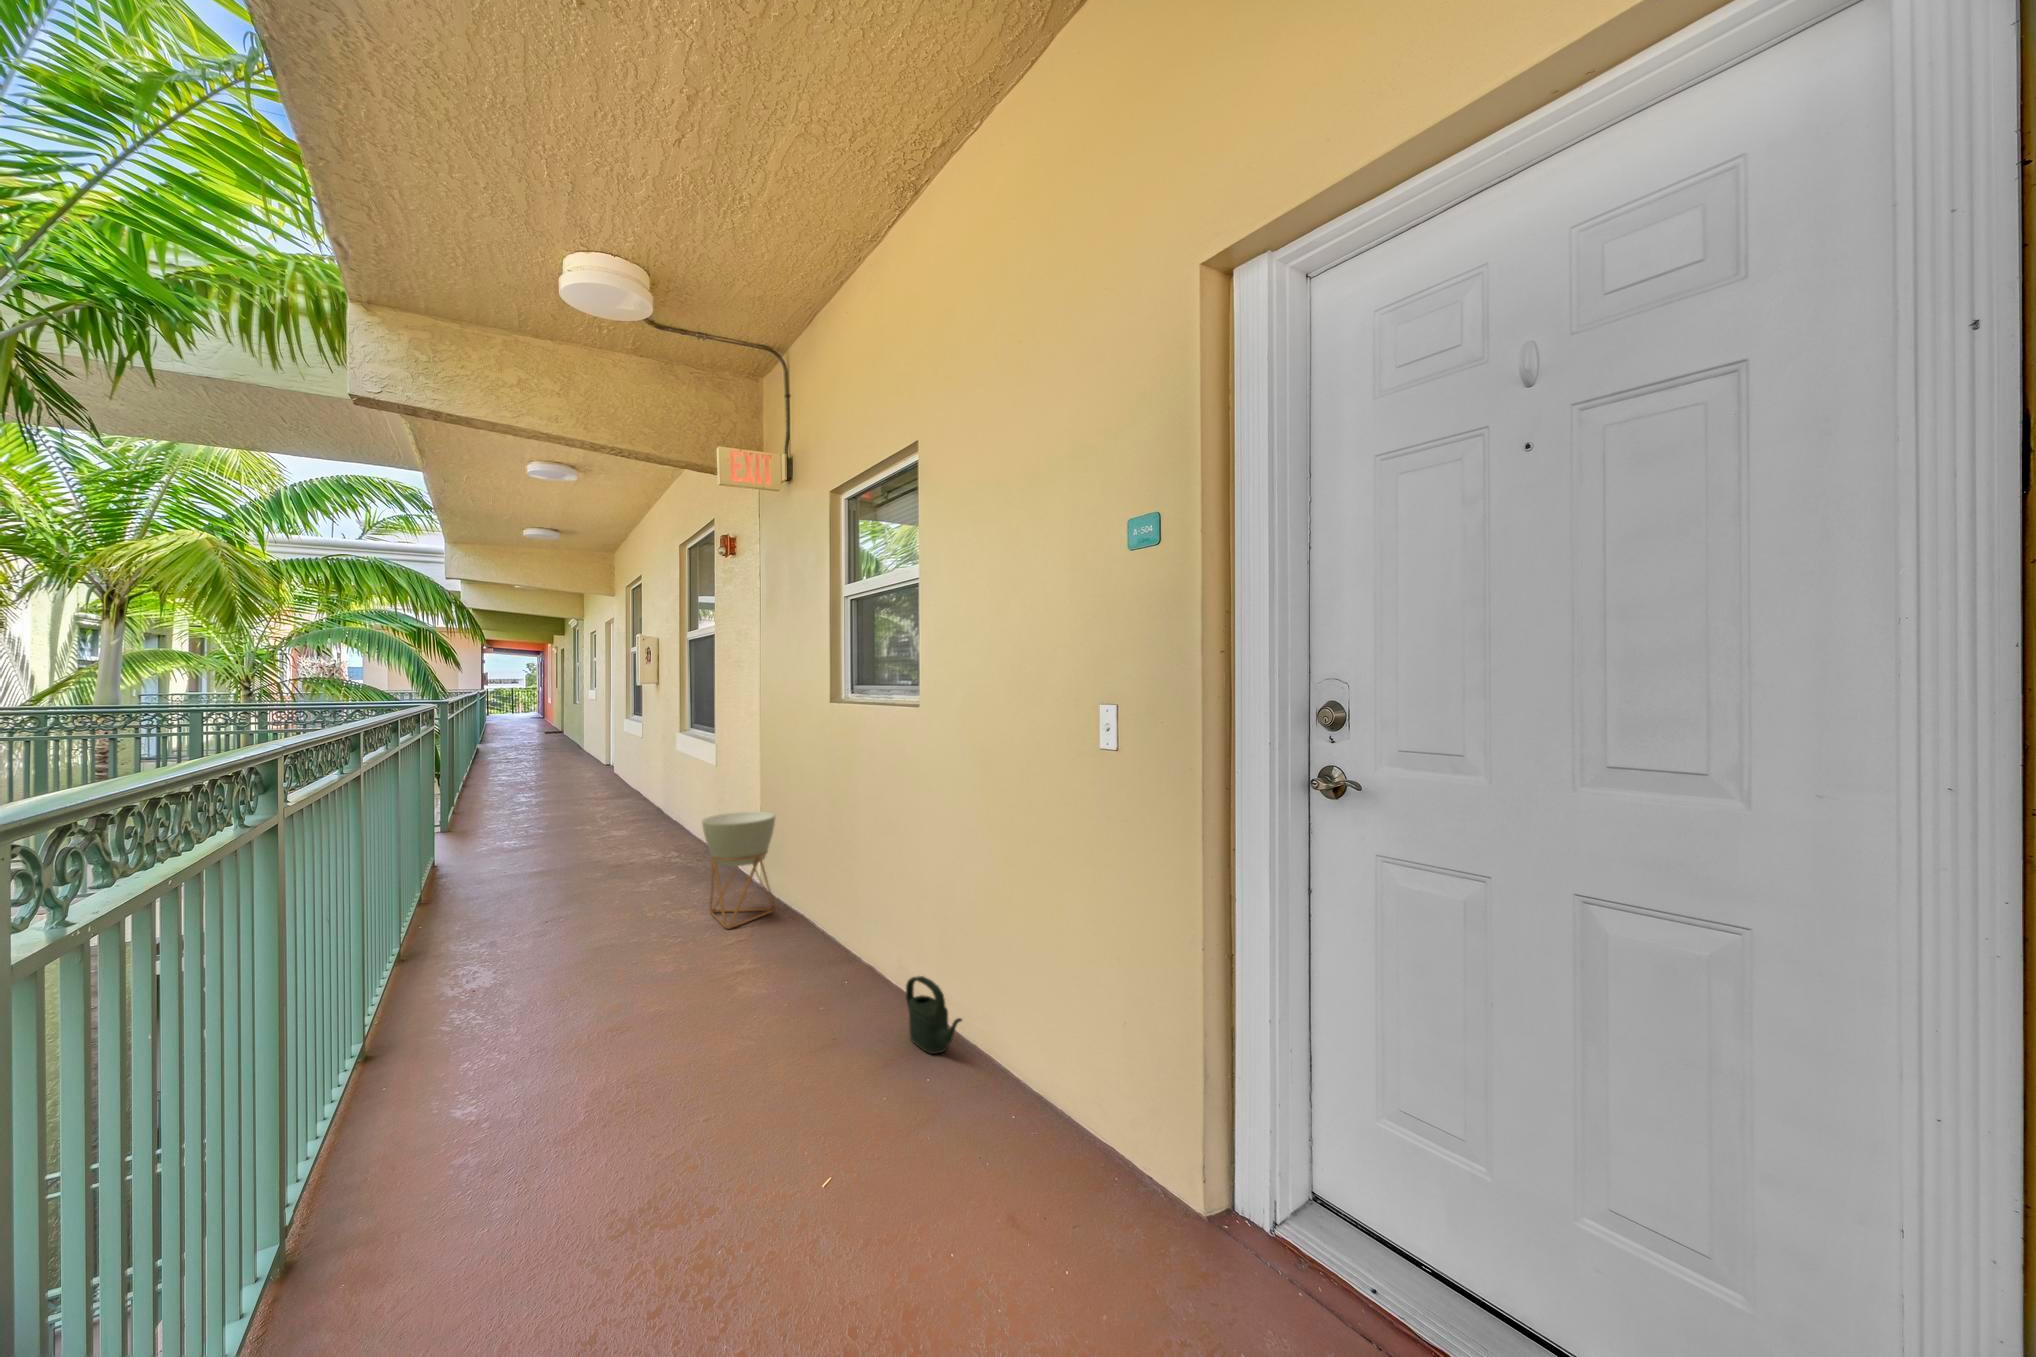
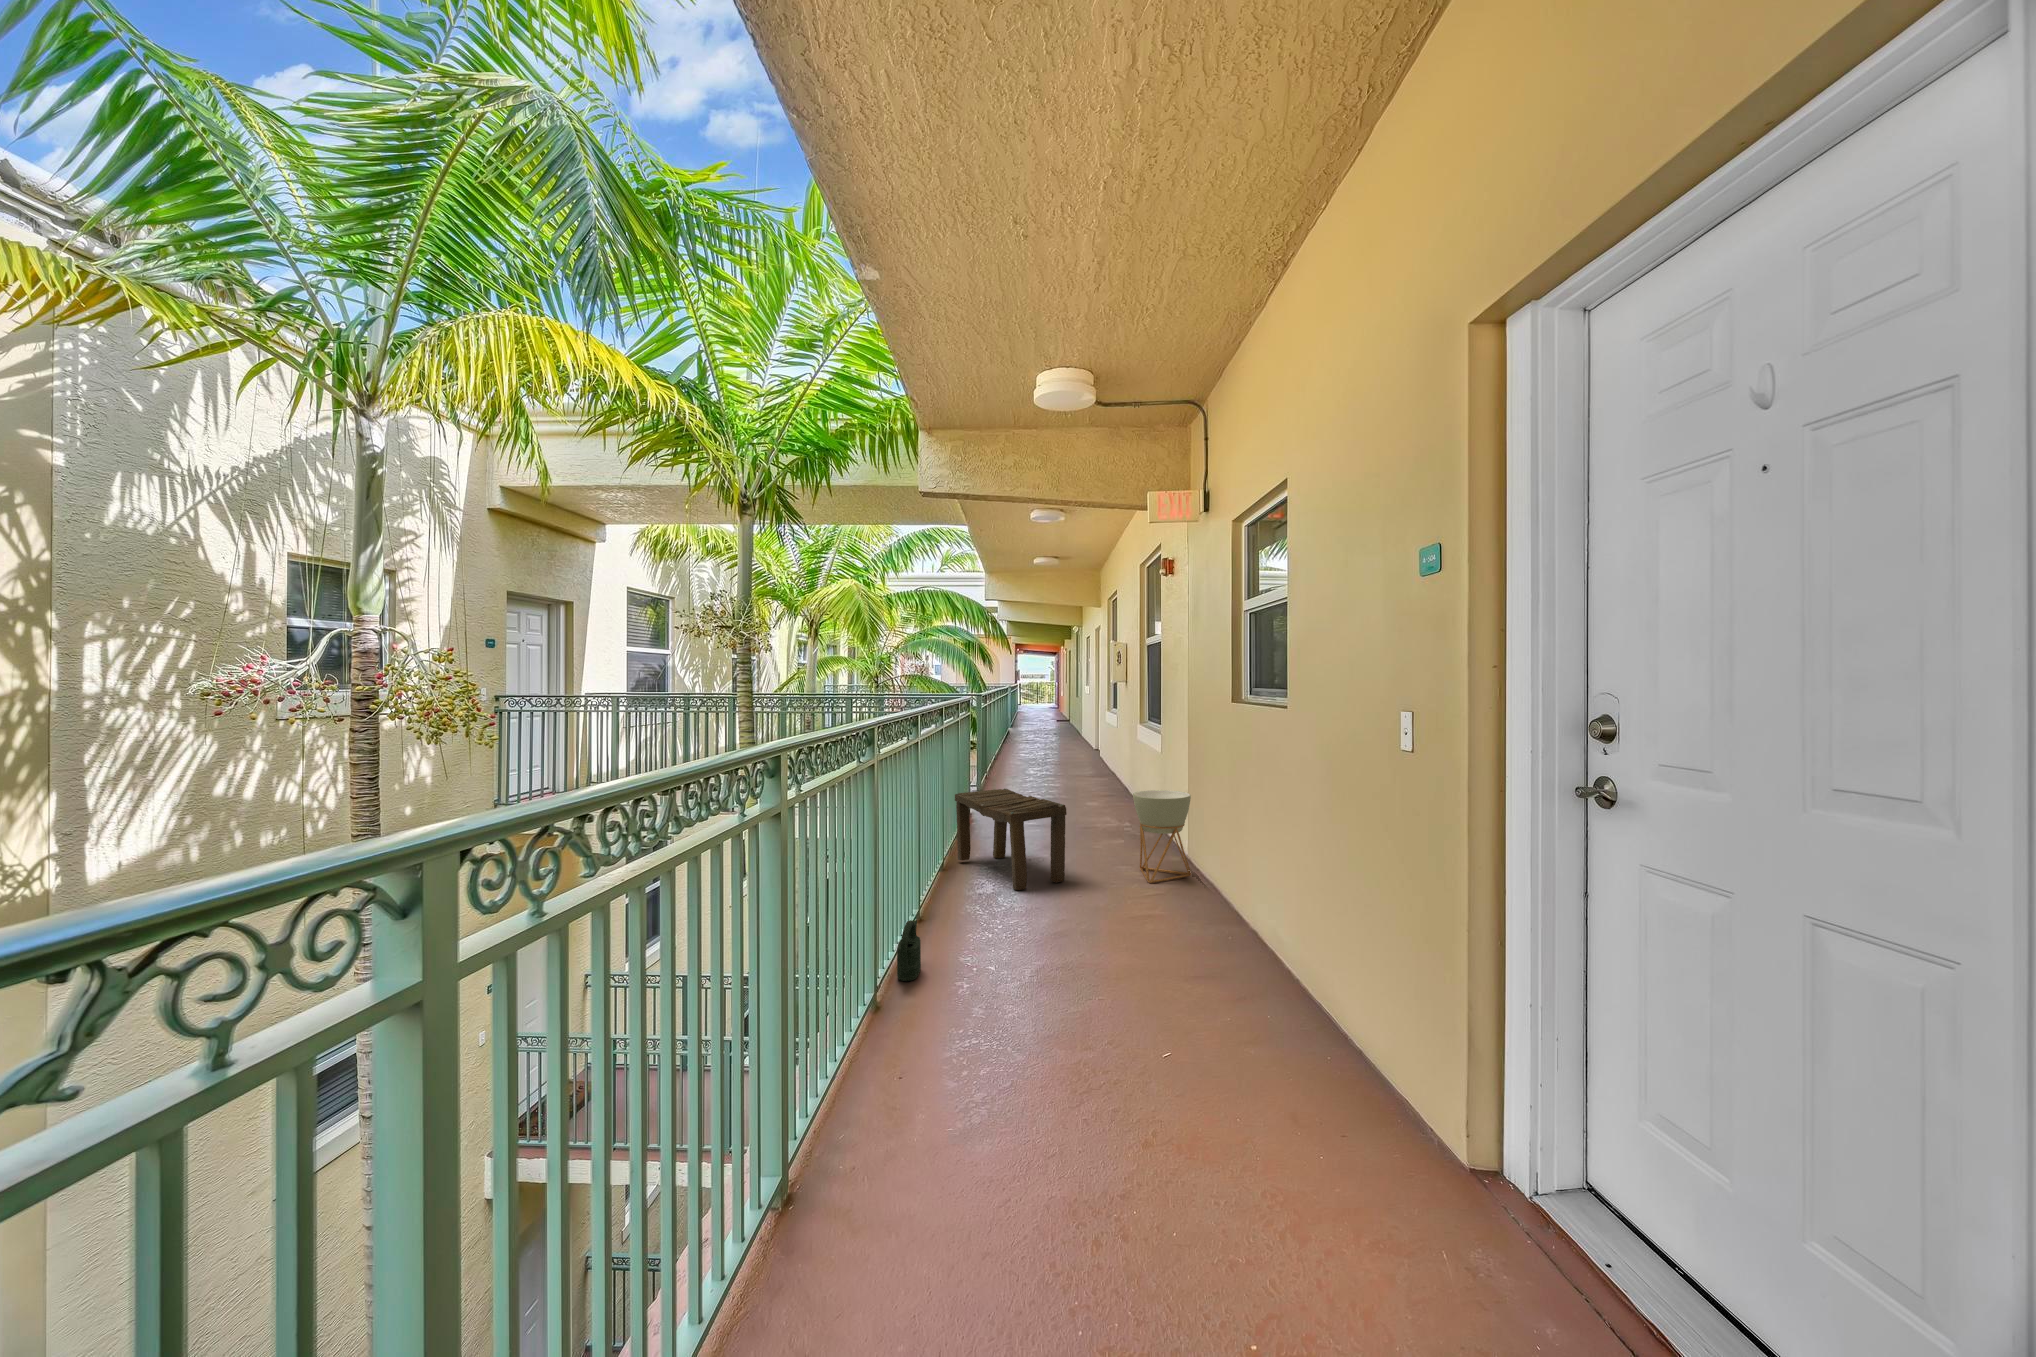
bench: none [419,832,612,977] -> present [955,789,1067,890]
watering can: present [906,976,962,1054] -> present [897,920,921,981]

